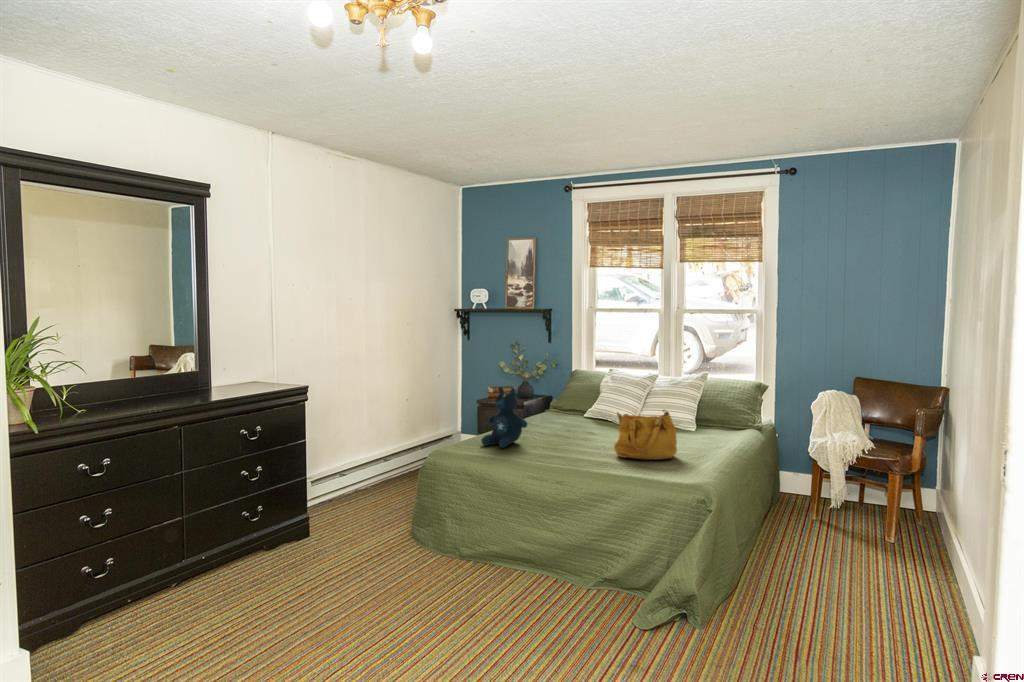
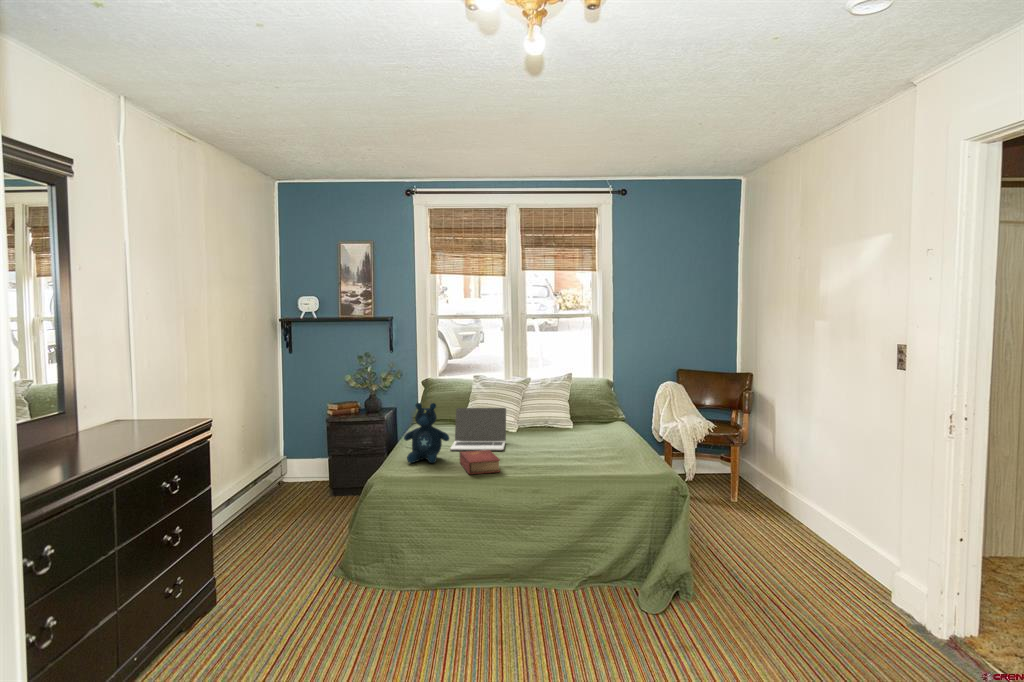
laptop: none [539,398,610,444] -> present [450,408,506,450]
handbag: present [614,410,677,460] -> none [538,411,590,458]
book: none [519,440,560,465] -> present [460,450,500,474]

